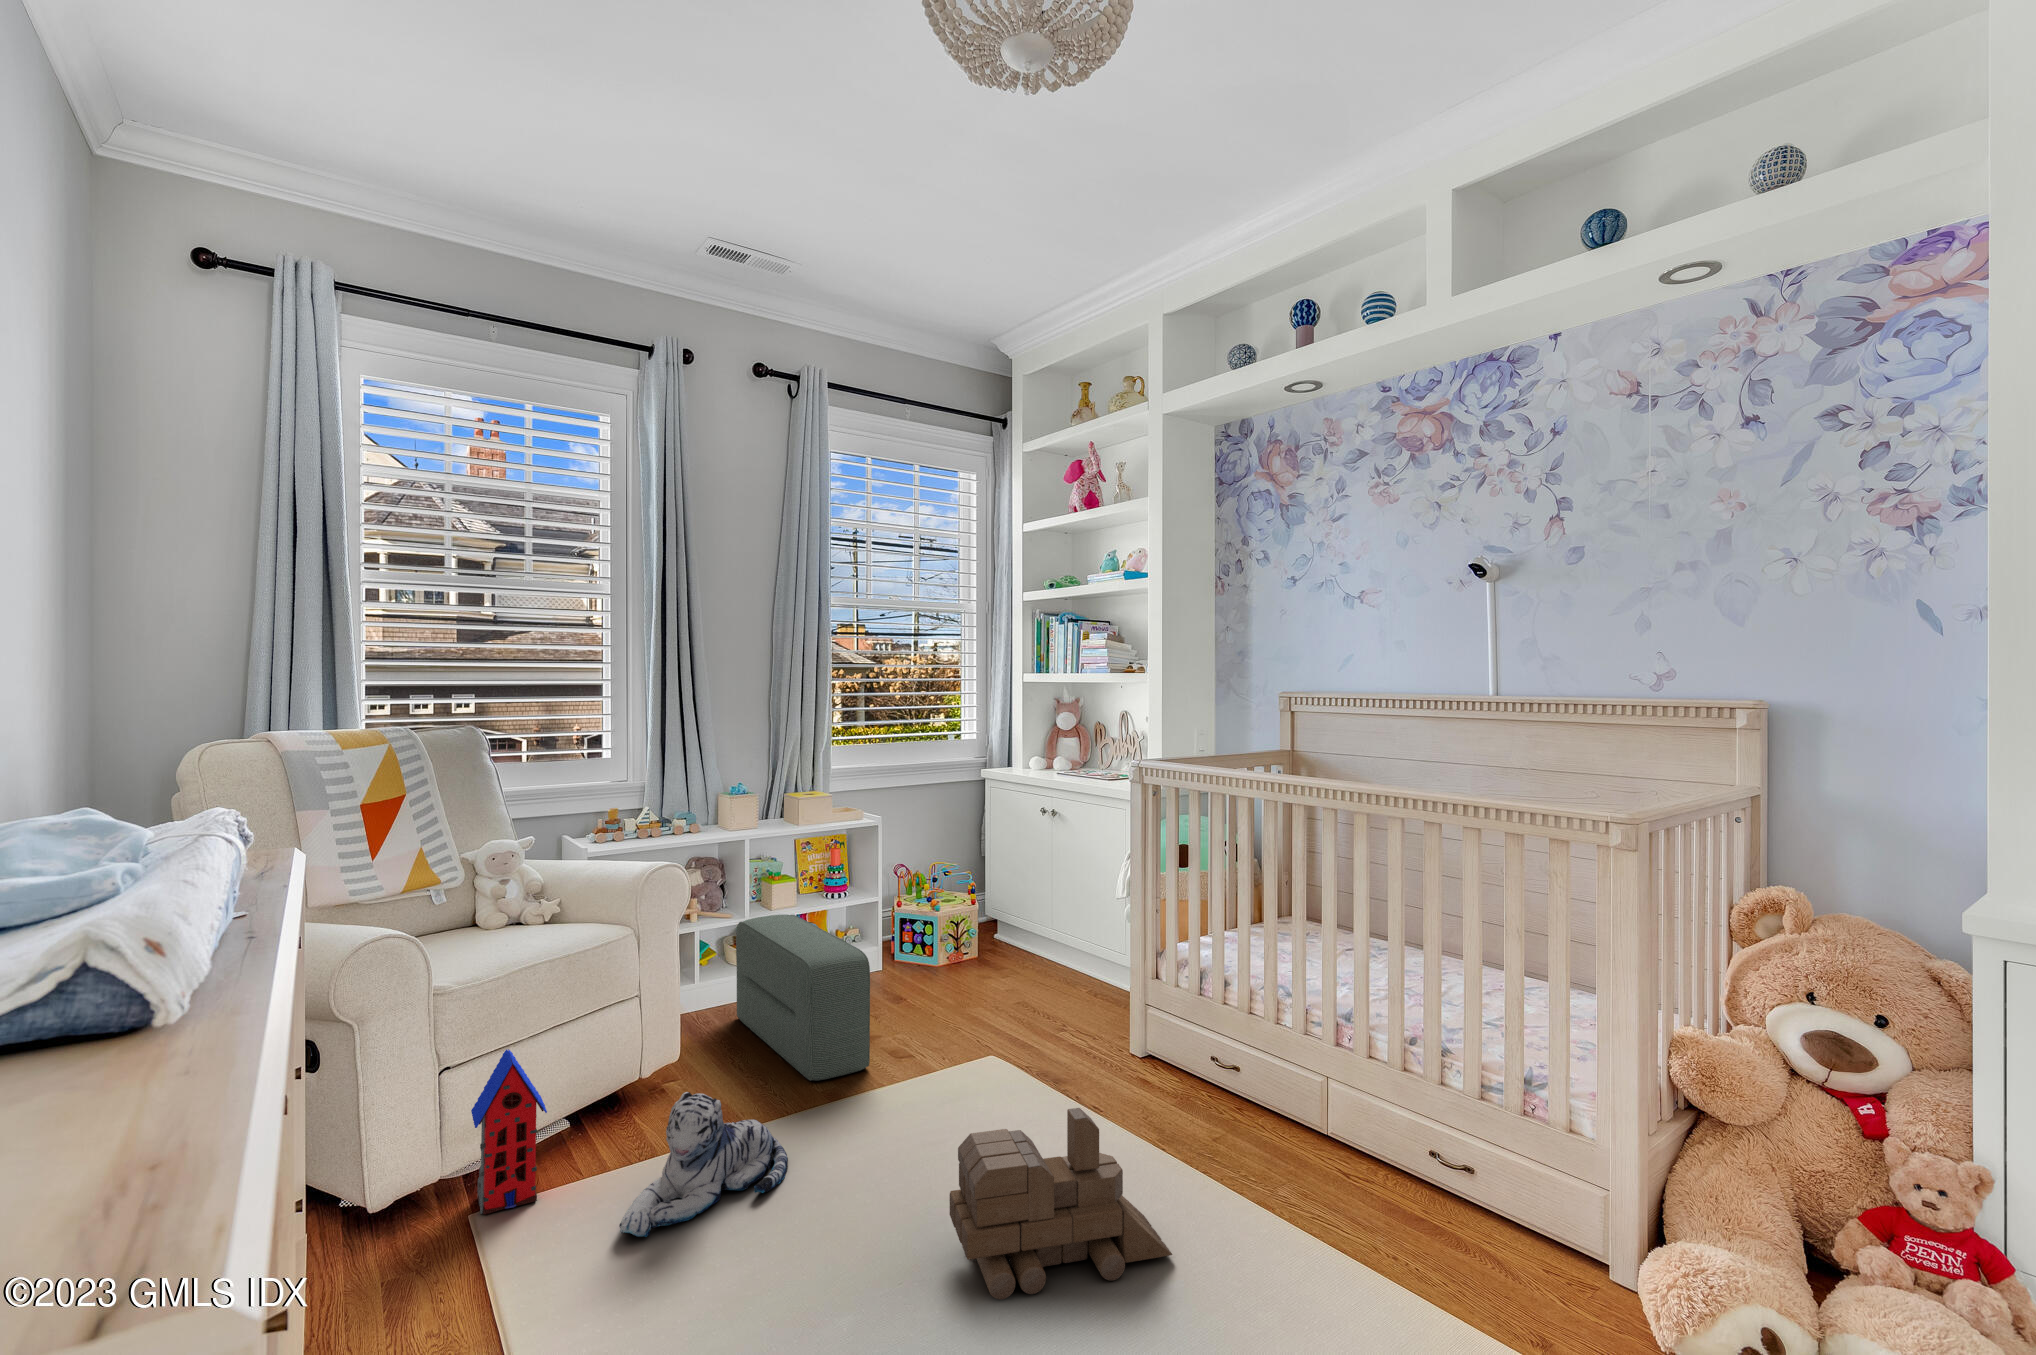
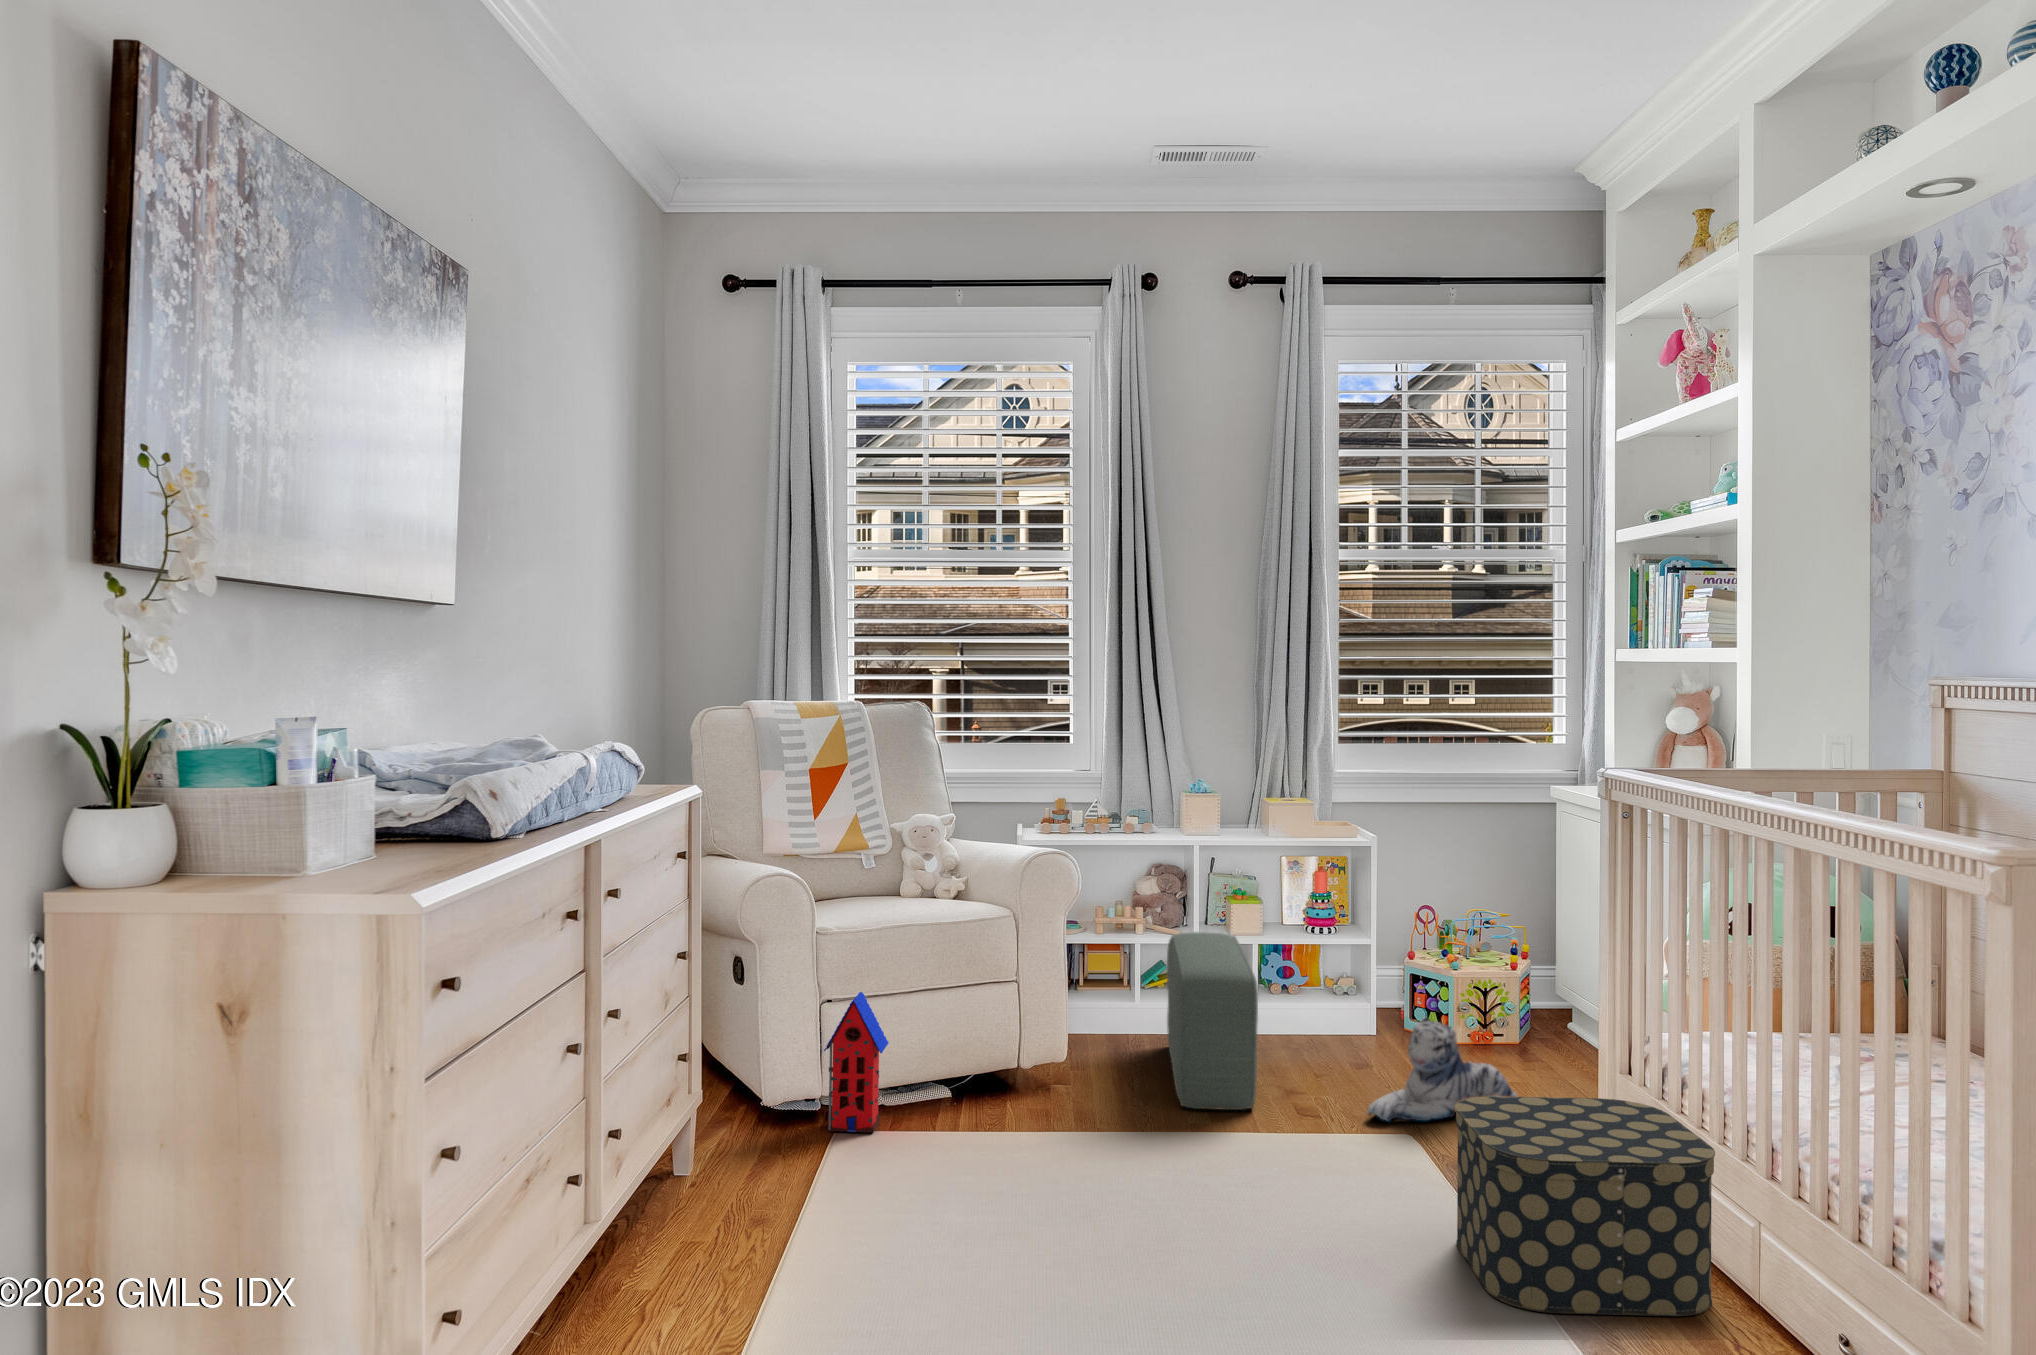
storage box: none [1133,1013,1334,1206] -> present [1455,1096,1715,1316]
plush toy: present [620,1092,788,1237] -> present [1368,1017,1517,1122]
toy train: present [950,1108,1172,1300] -> none [1138,1125,1386,1311]

